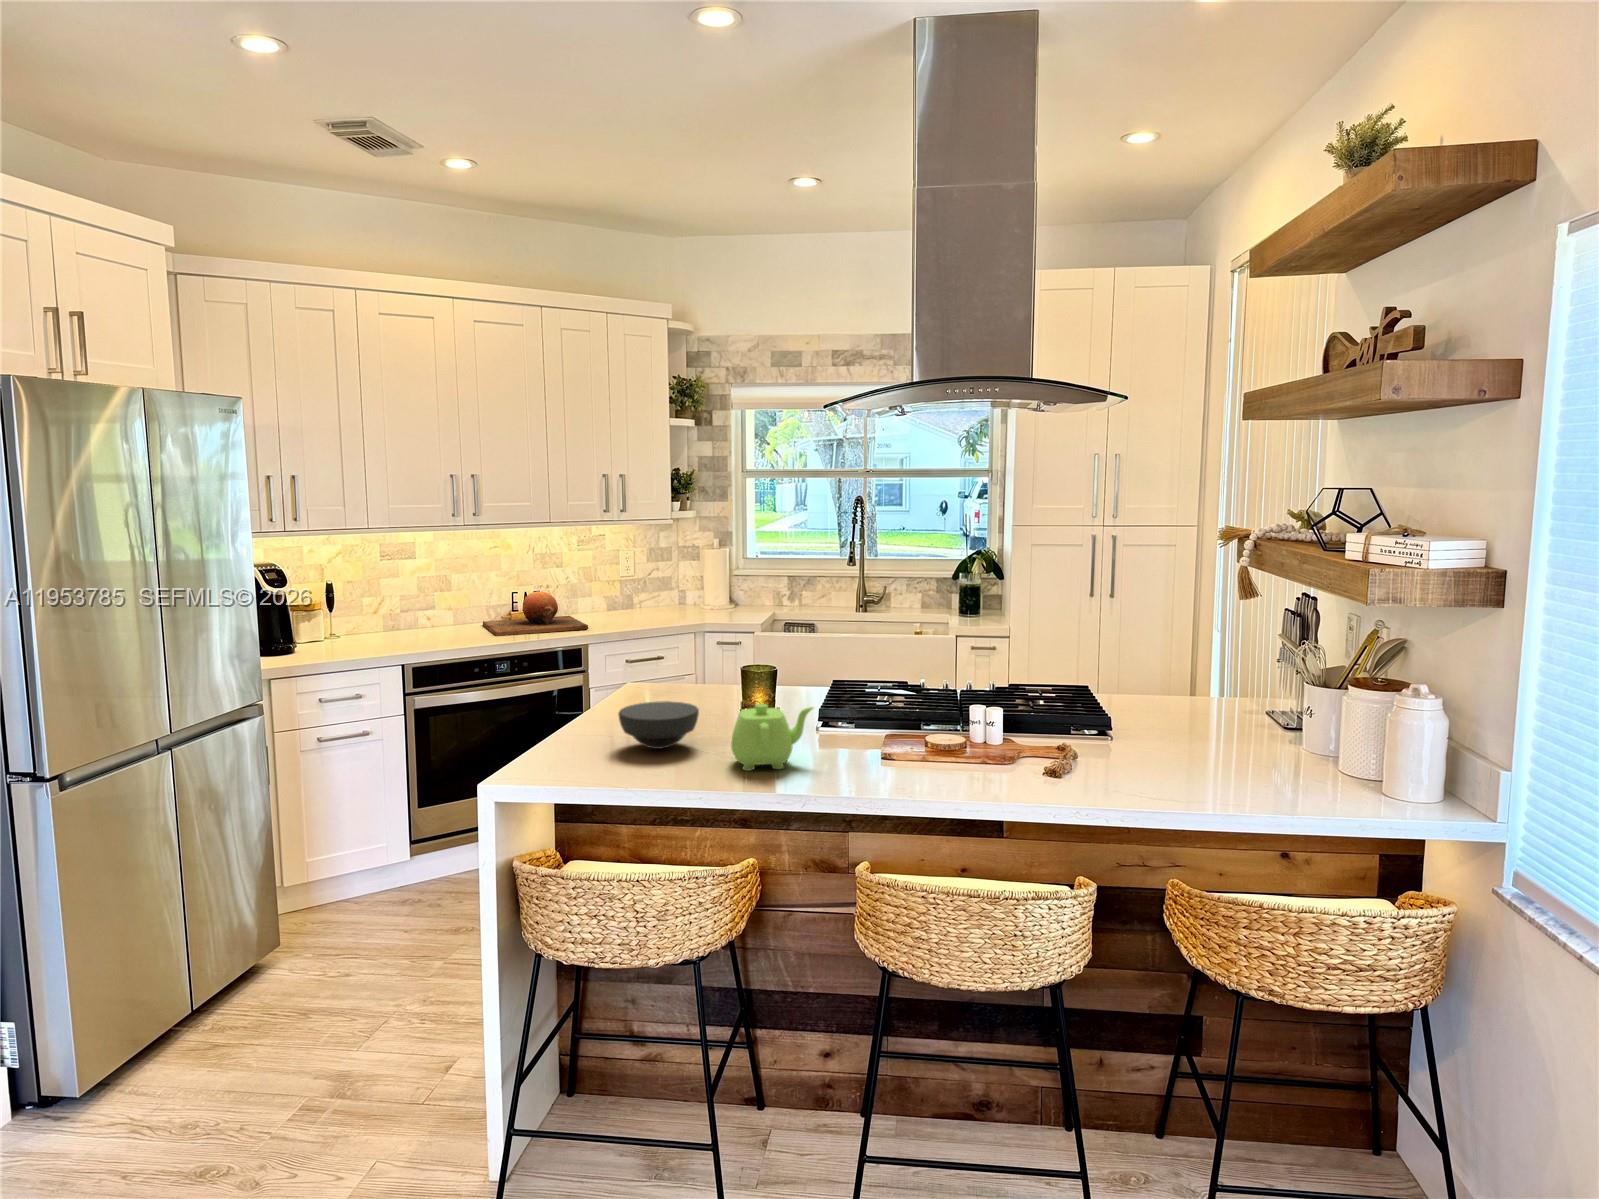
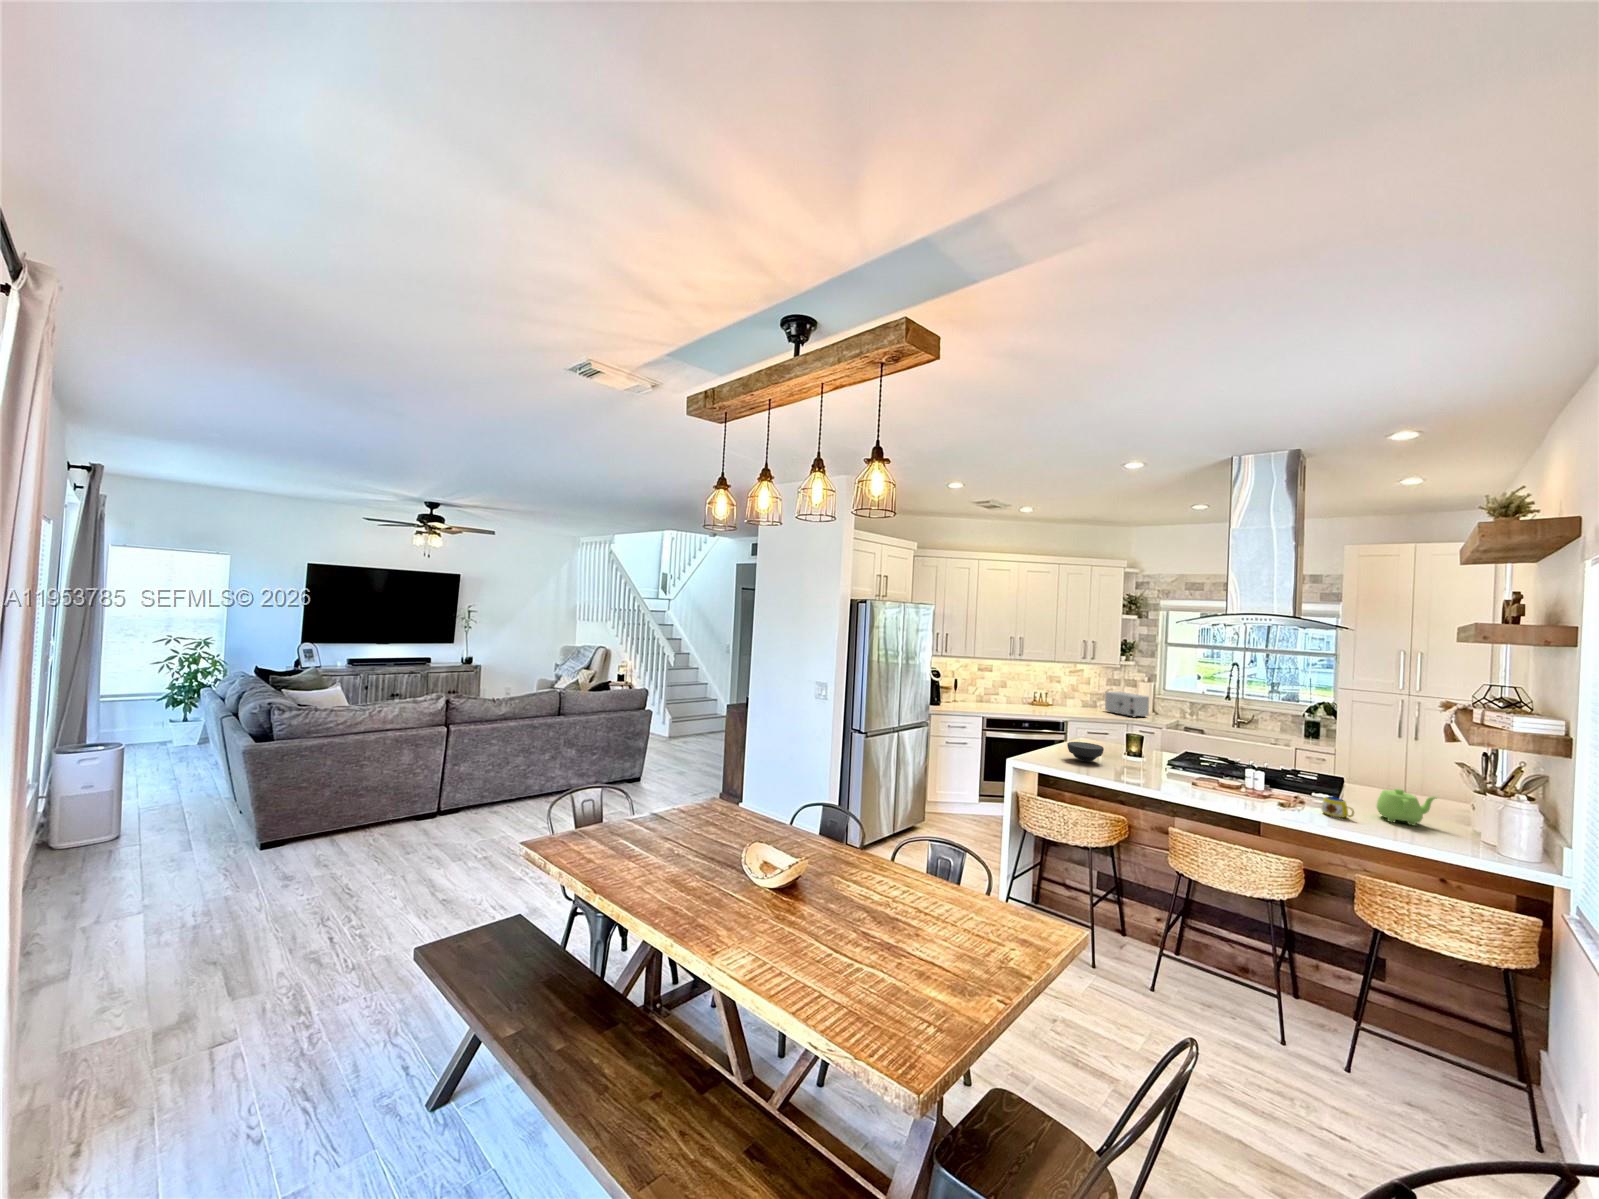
toaster: none [651,571,727,618] -> present [1105,692,1149,717]
chopping board: present [483,591,588,636] -> none [1018,693,1068,714]
teapot: present [731,704,814,771] -> present [1377,789,1437,826]
mug: none [1105,734,1159,777] -> present [1322,797,1354,819]

